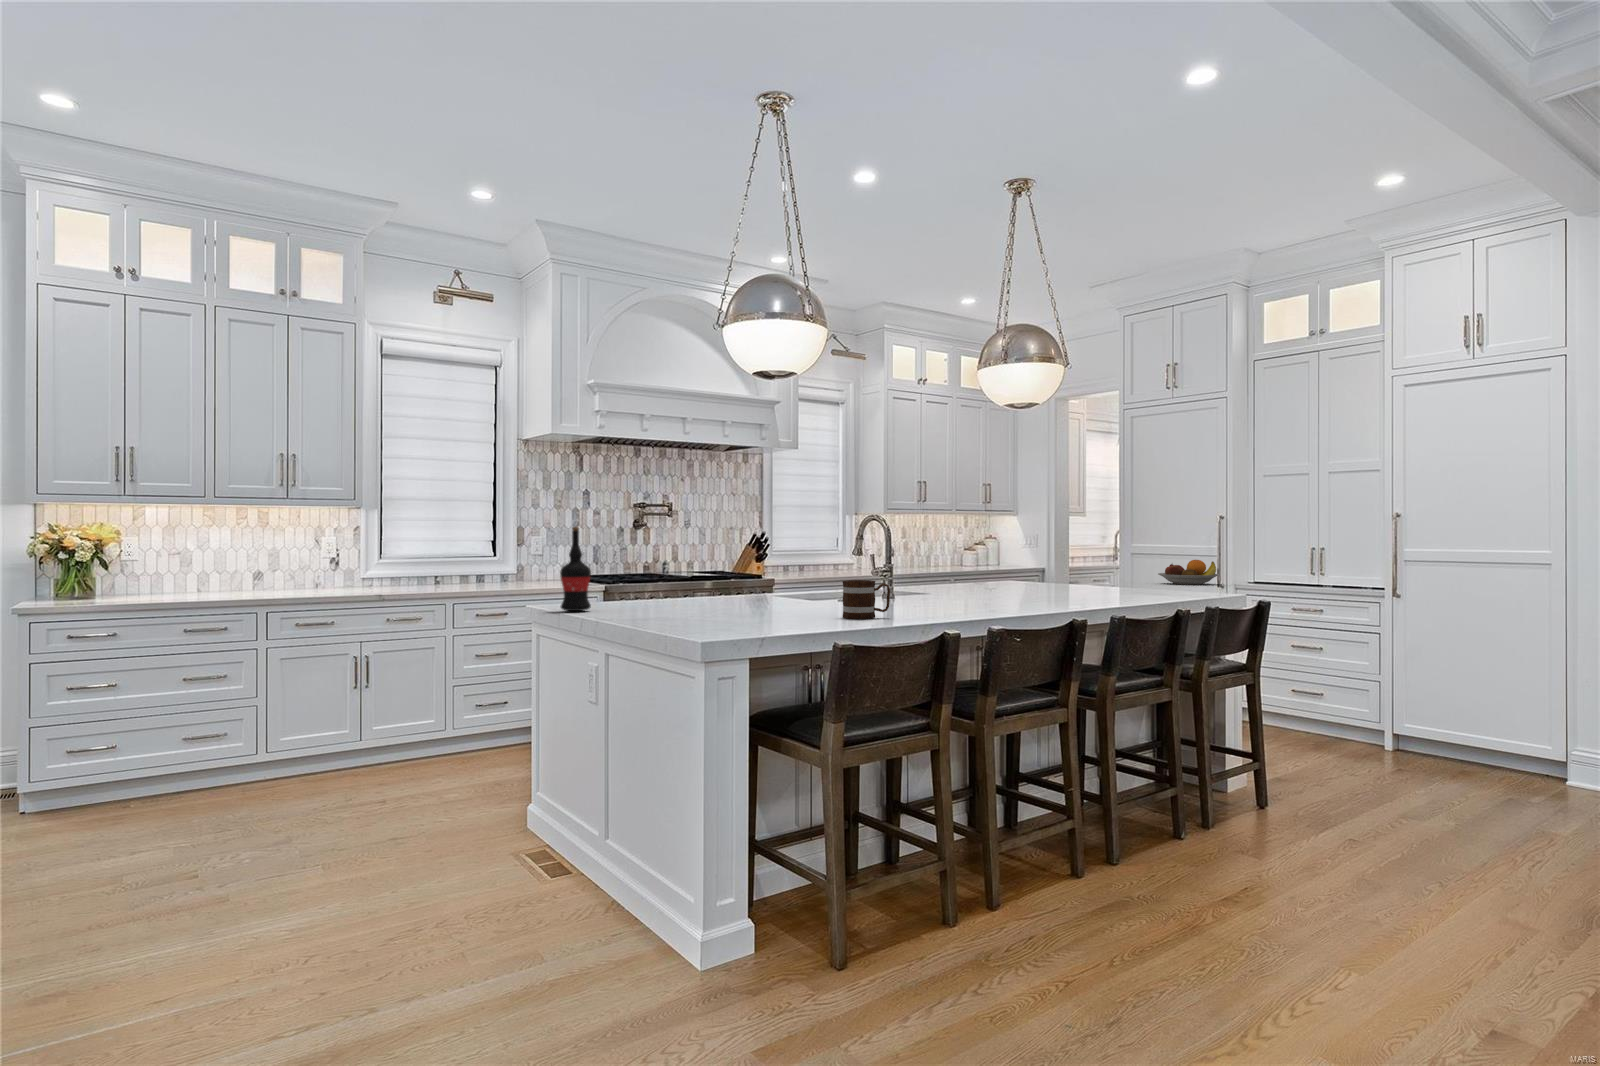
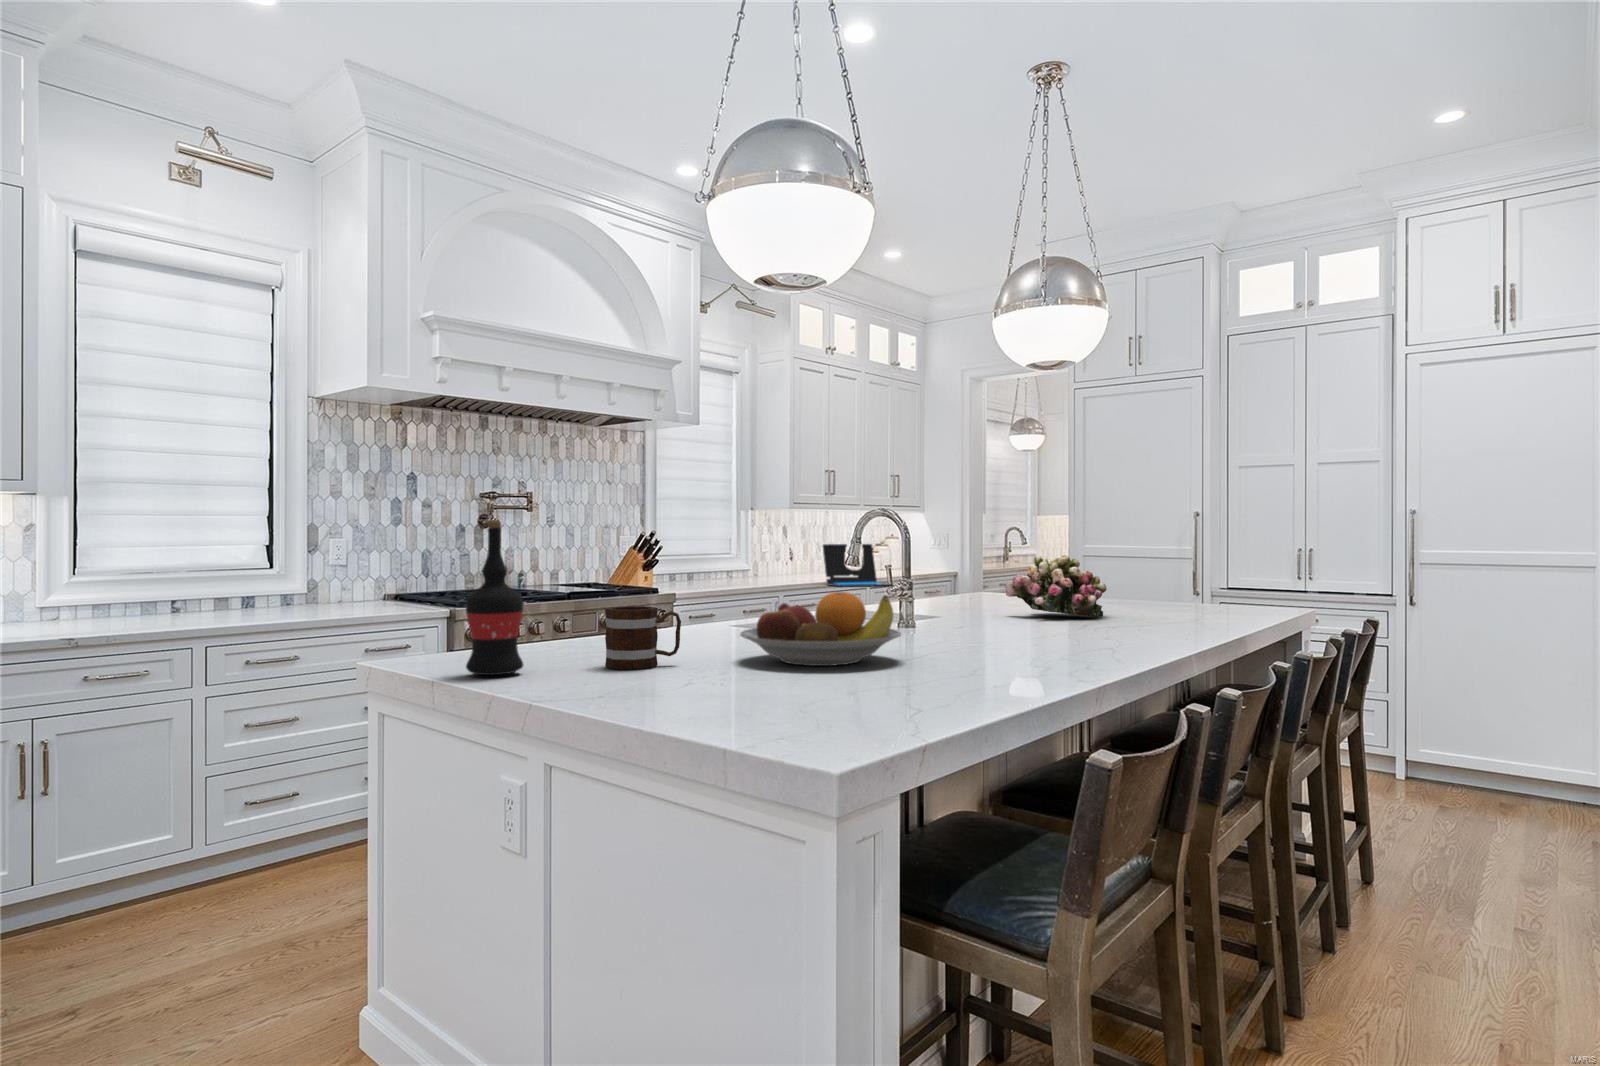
laptop: none [915,542,970,577] -> present [823,544,893,587]
flower arrangement: none [973,550,1048,596] -> present [1005,555,1107,617]
fruit bowl: present [1158,560,1219,585] -> present [740,592,901,666]
mug: present [843,580,890,619] -> present [605,606,681,670]

